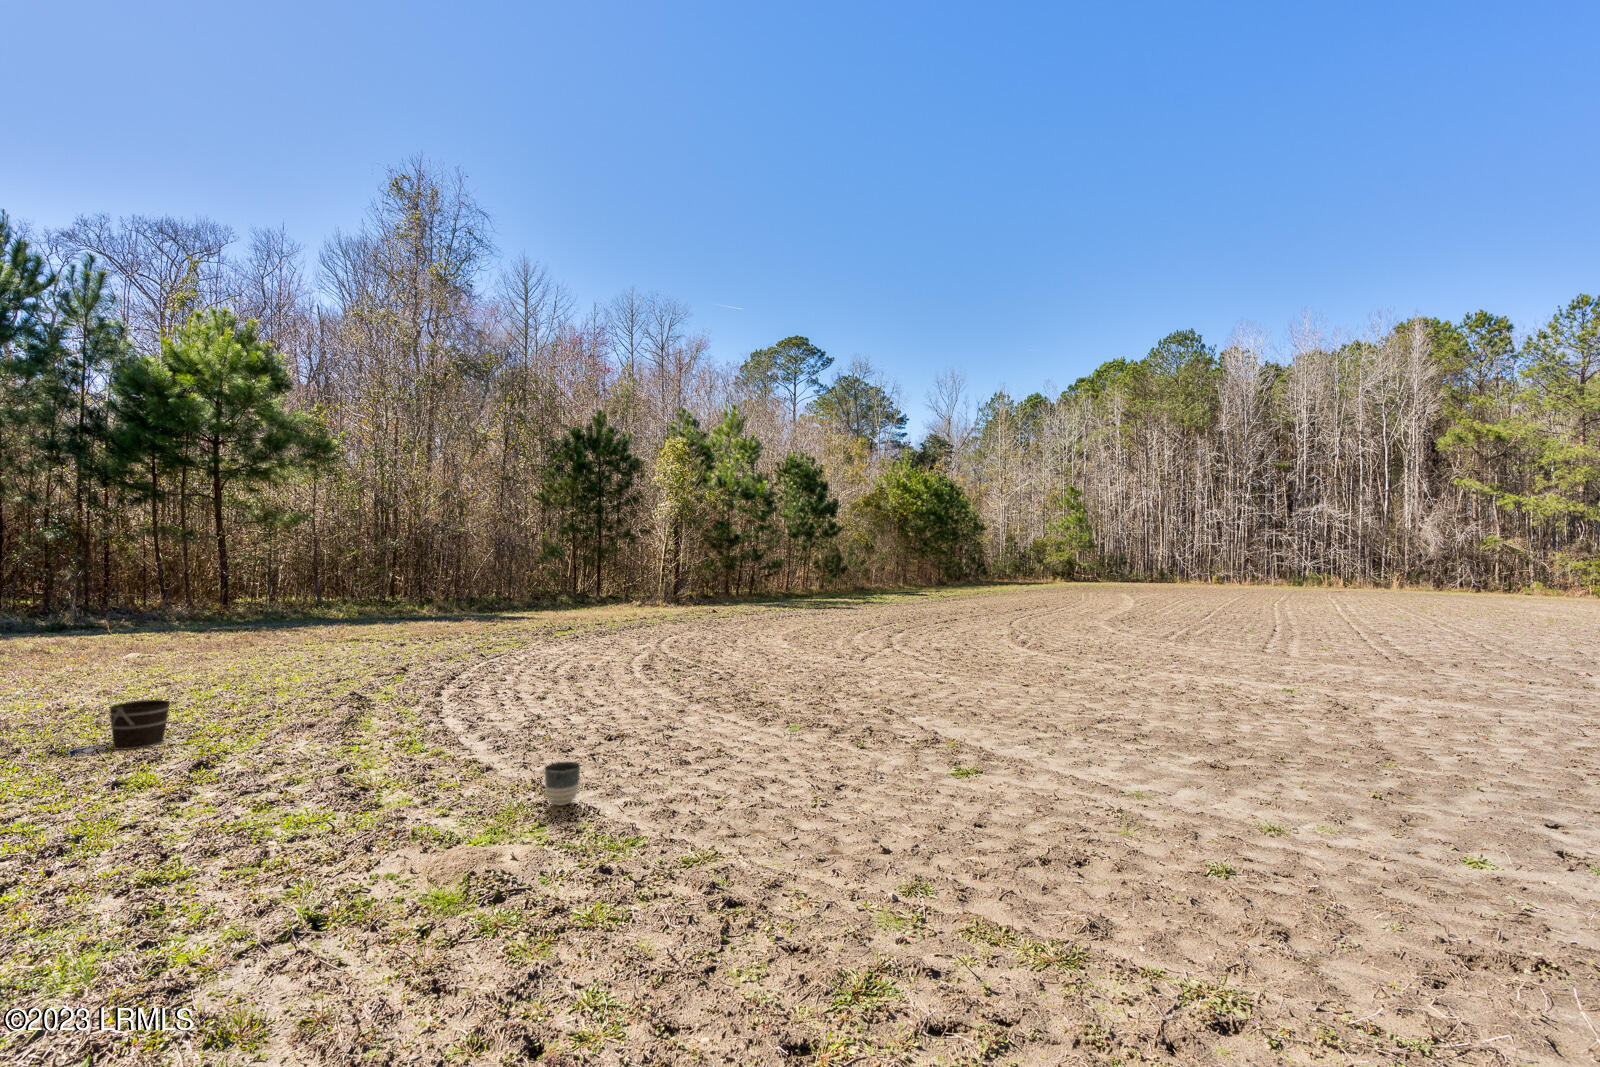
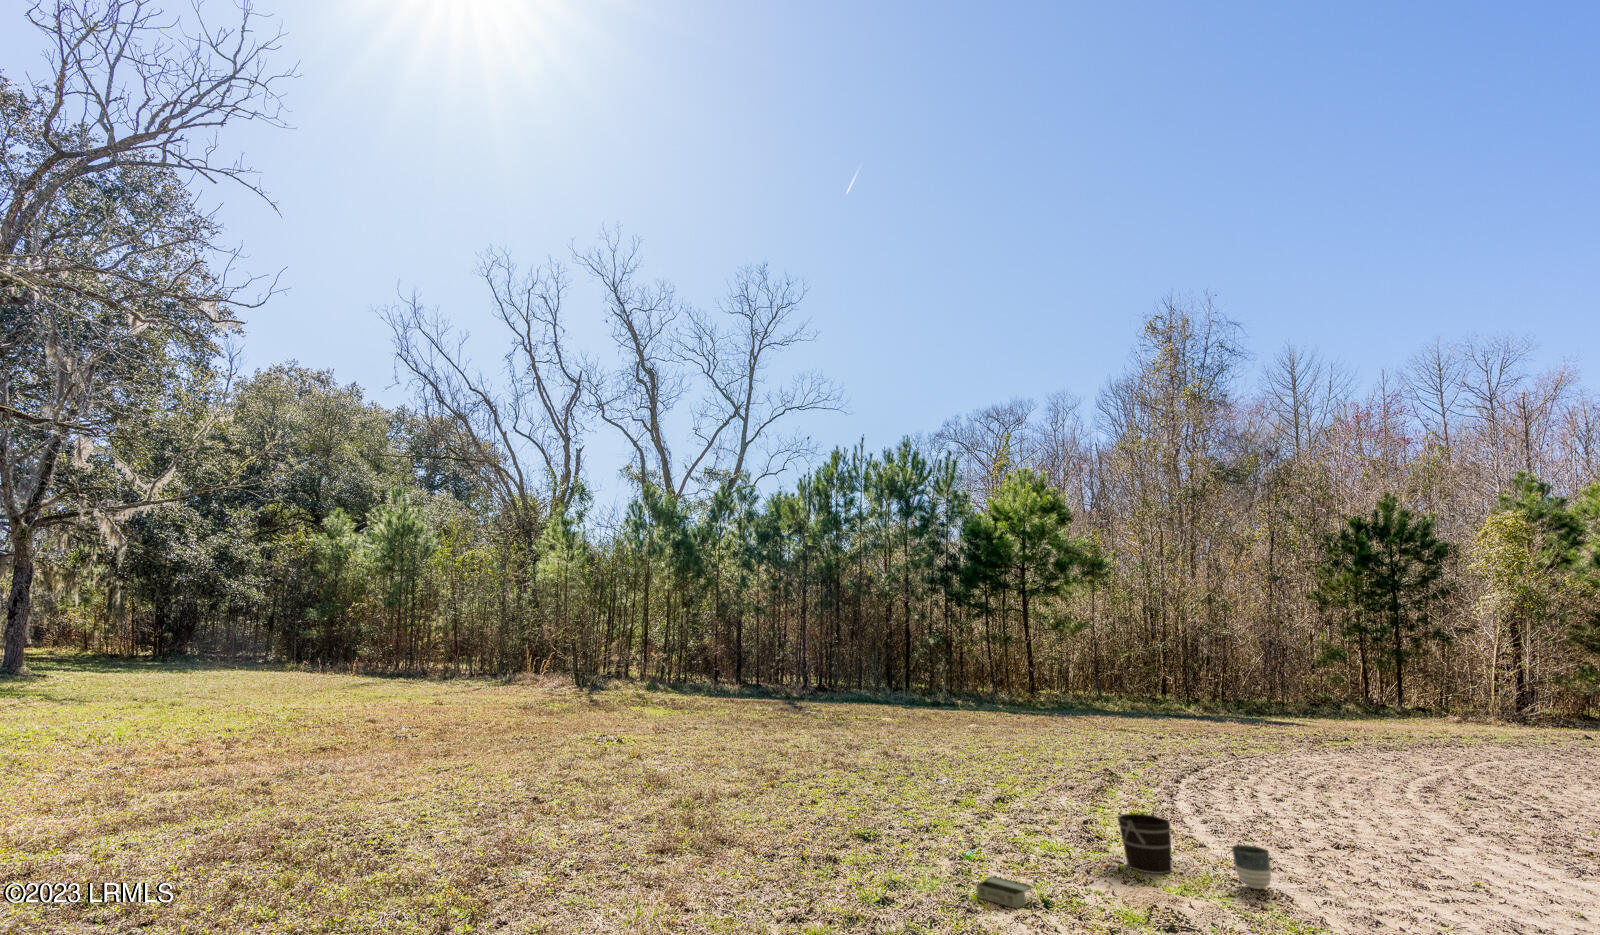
bucket: present [110,699,170,750] -> present [1118,814,1172,874]
toolbox: none [180,905,292,961] -> present [976,877,1031,909]

